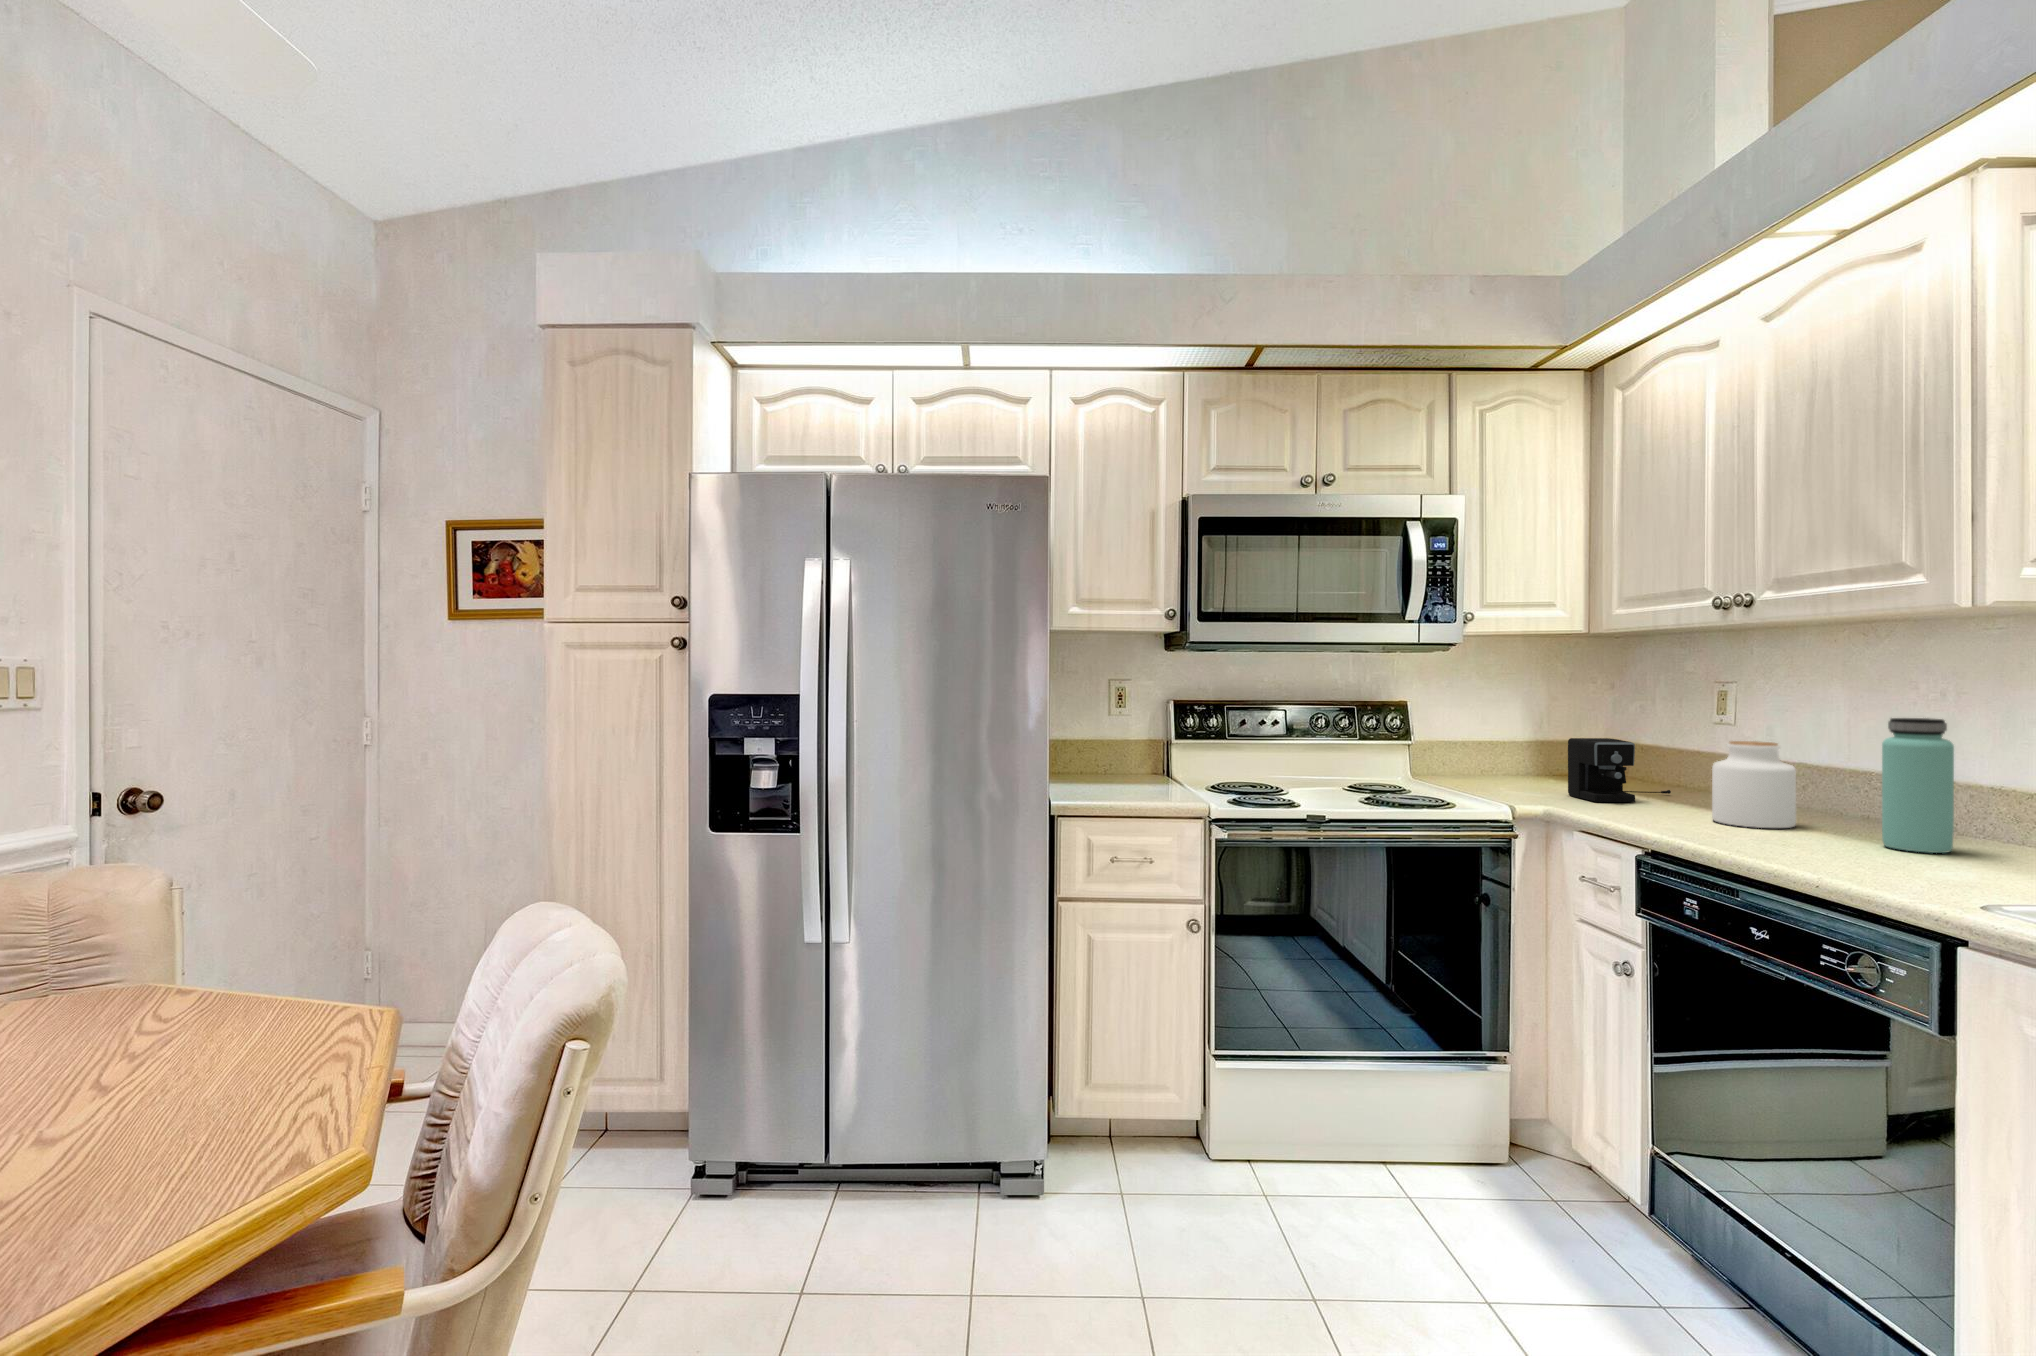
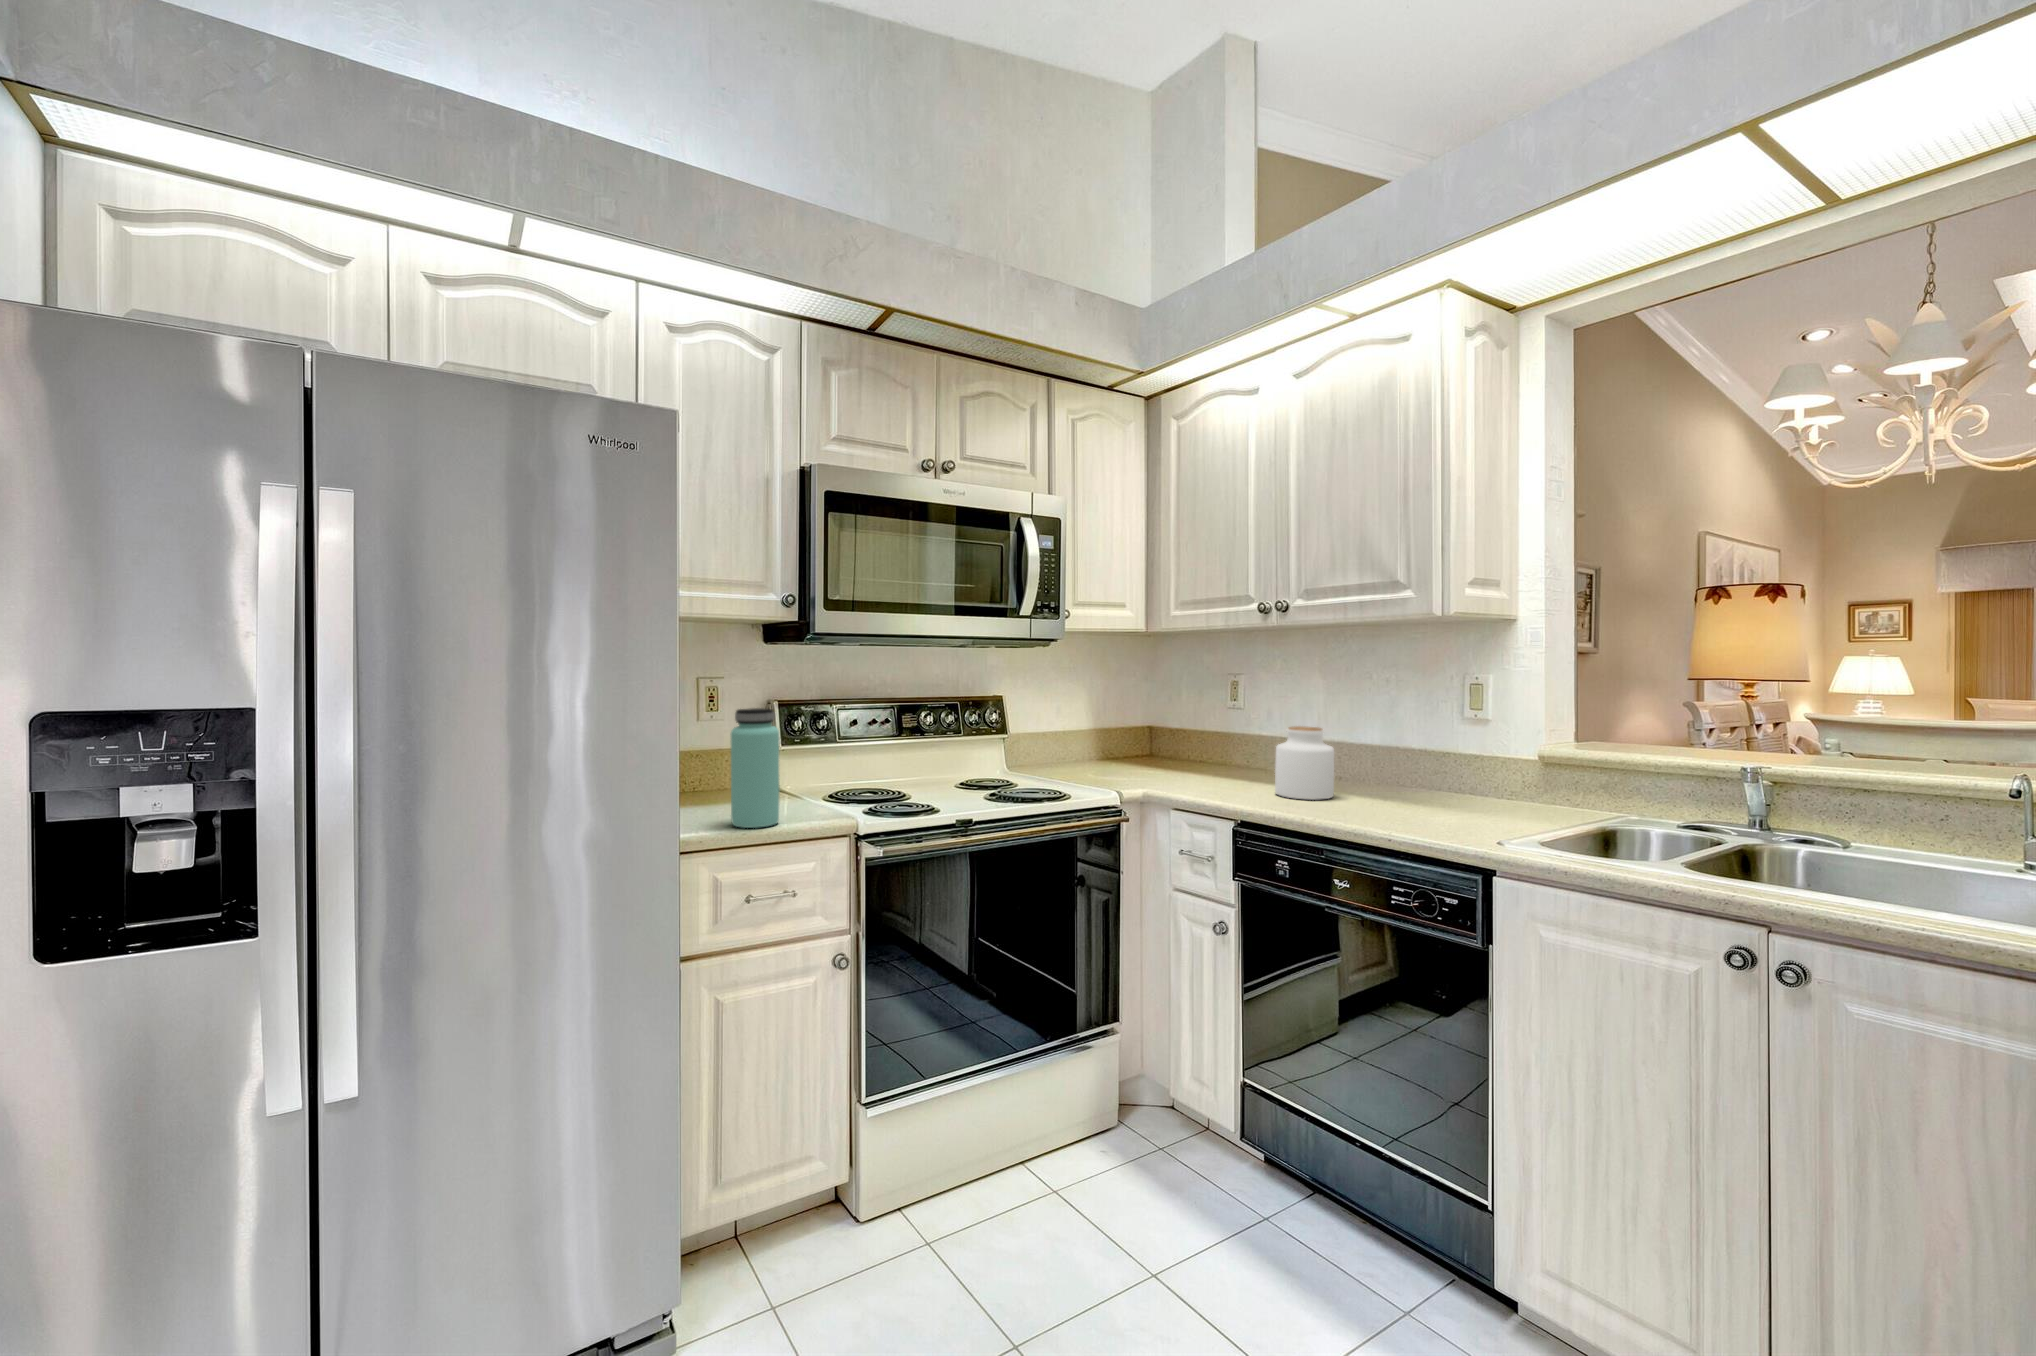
bottle: present [1882,718,1954,853] -> present [731,708,779,828]
coffee maker: present [1568,738,1671,802] -> none [1144,724,1208,782]

